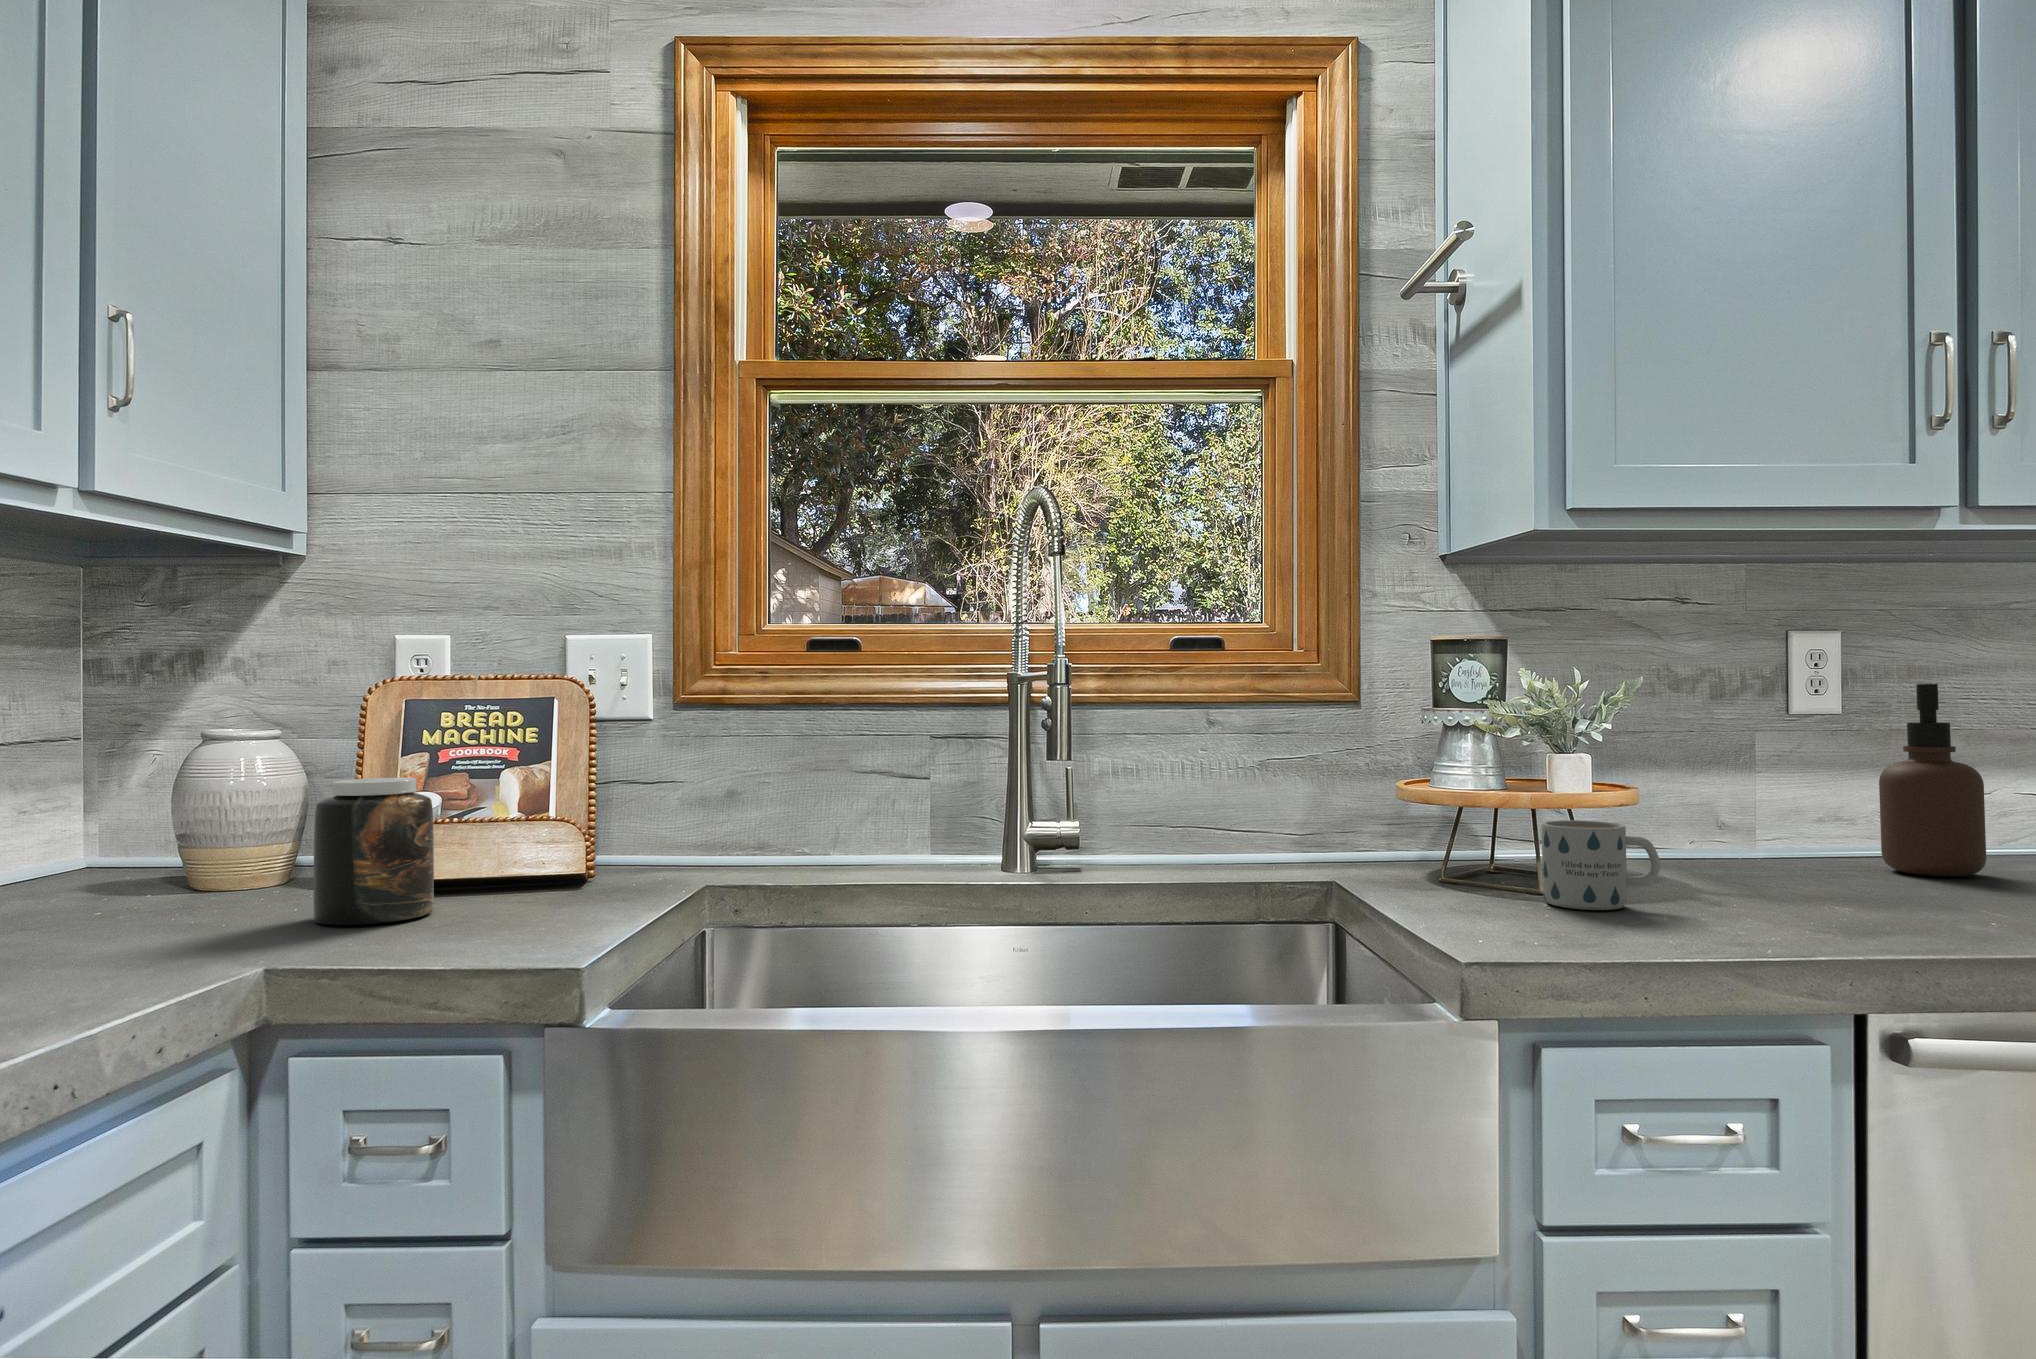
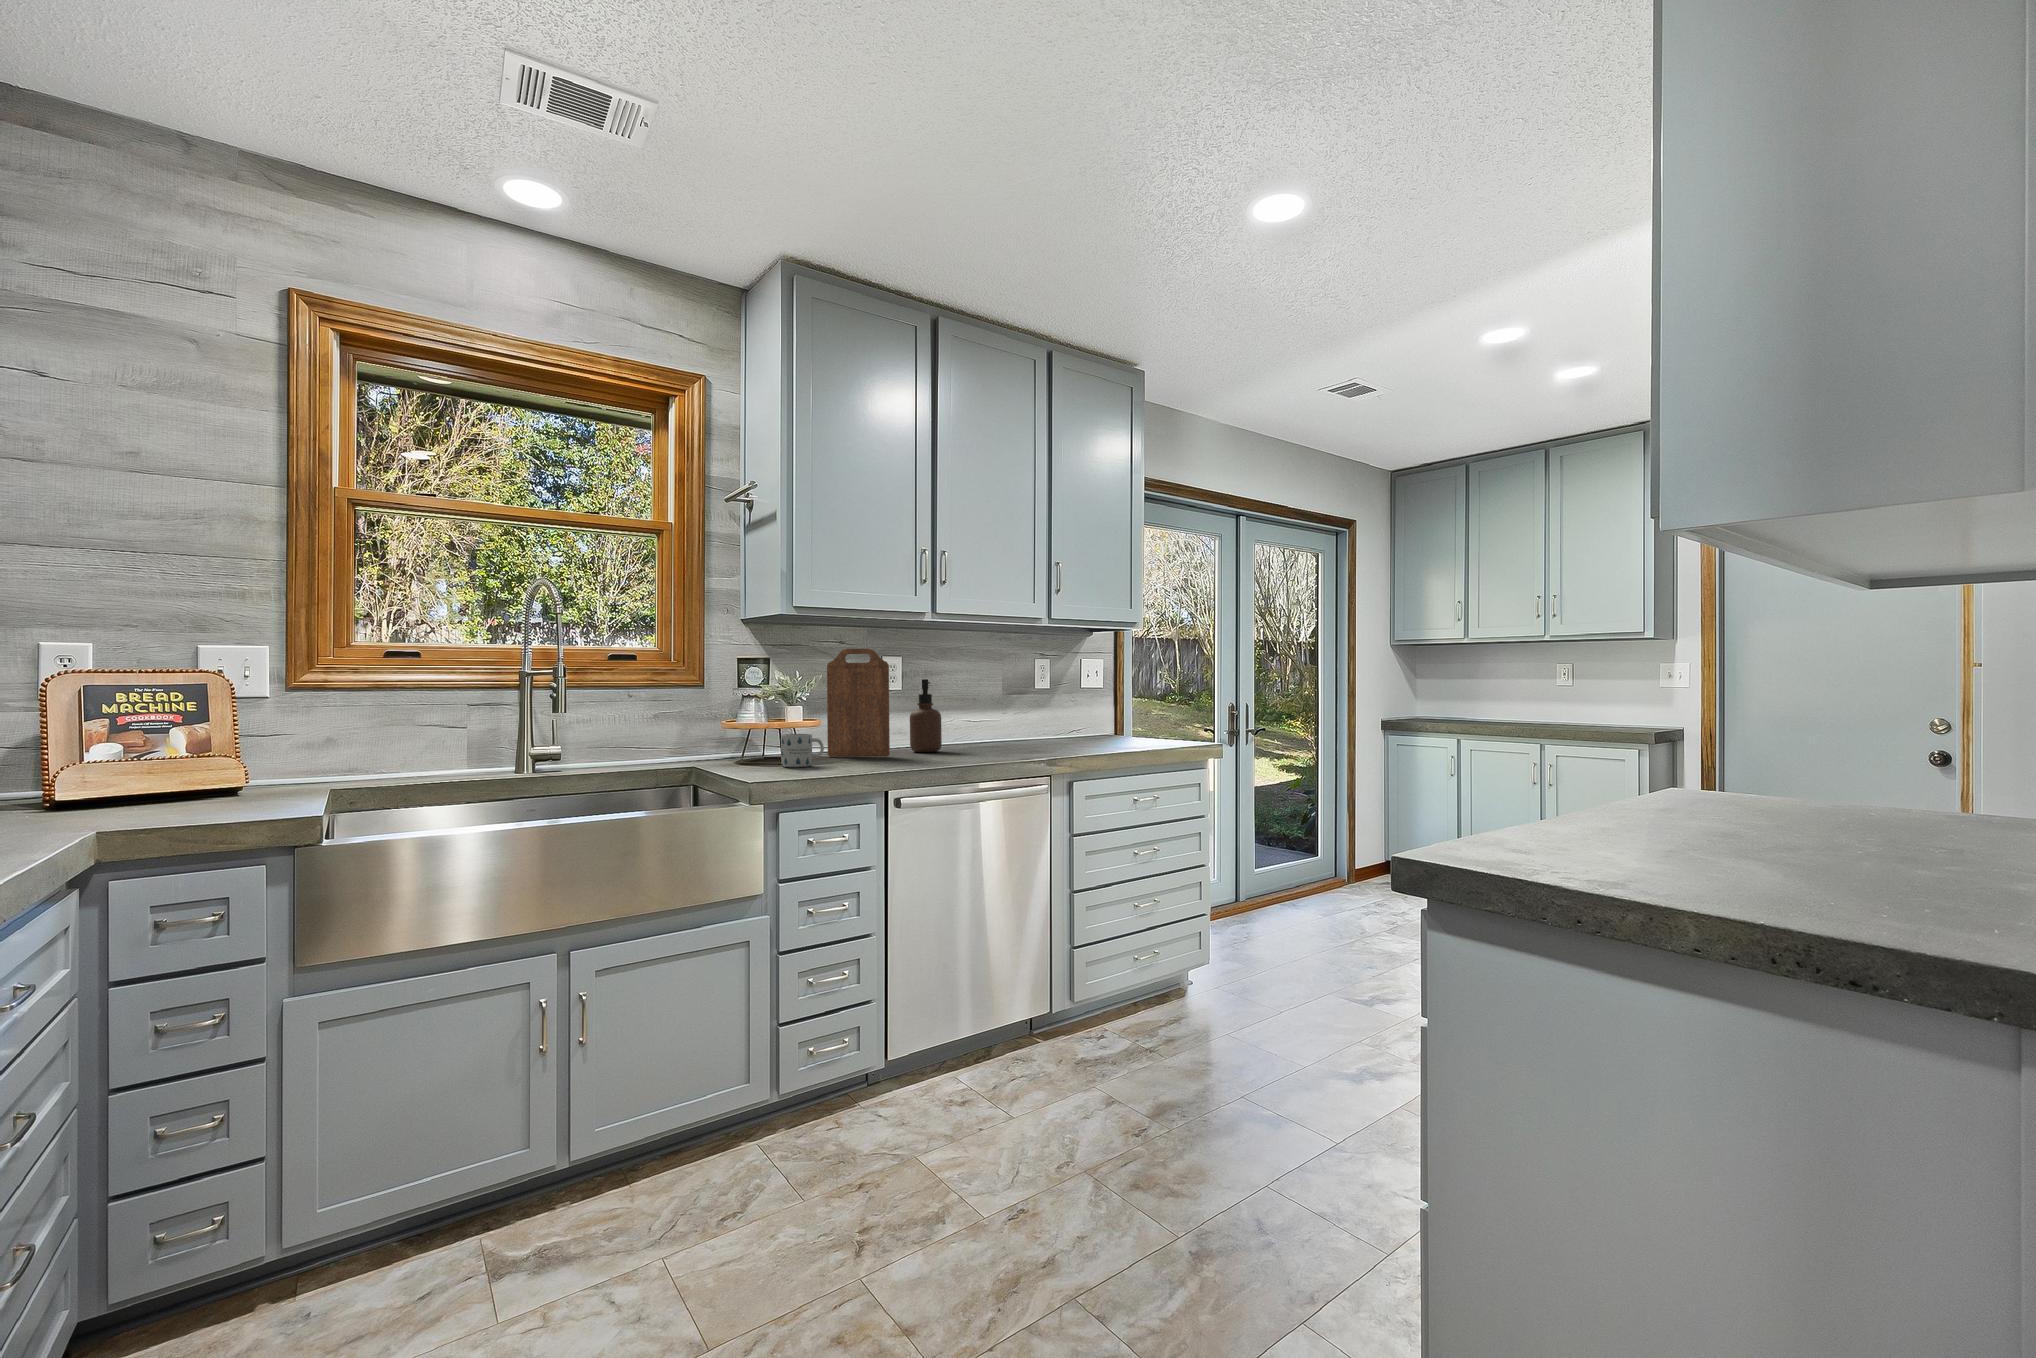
cutting board: none [1648,606,1837,886] -> present [827,649,890,757]
jar: present [314,778,434,925] -> none [97,731,182,813]

